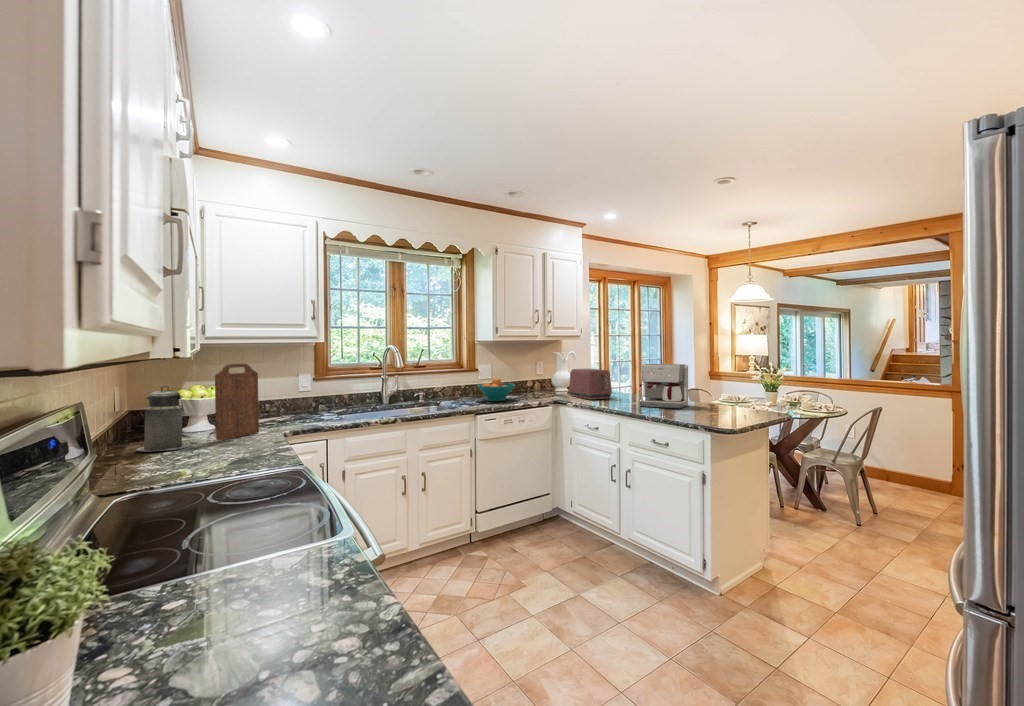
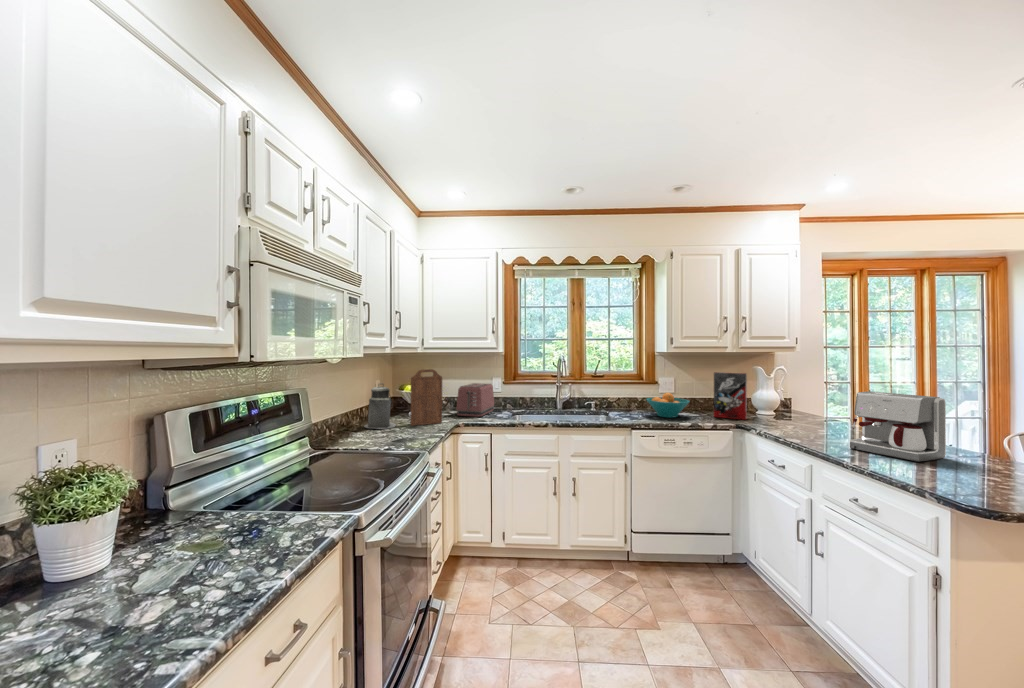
cereal box: none [531,357,557,397] -> present [714,372,747,420]
toaster: present [569,369,612,400] -> present [457,383,494,417]

